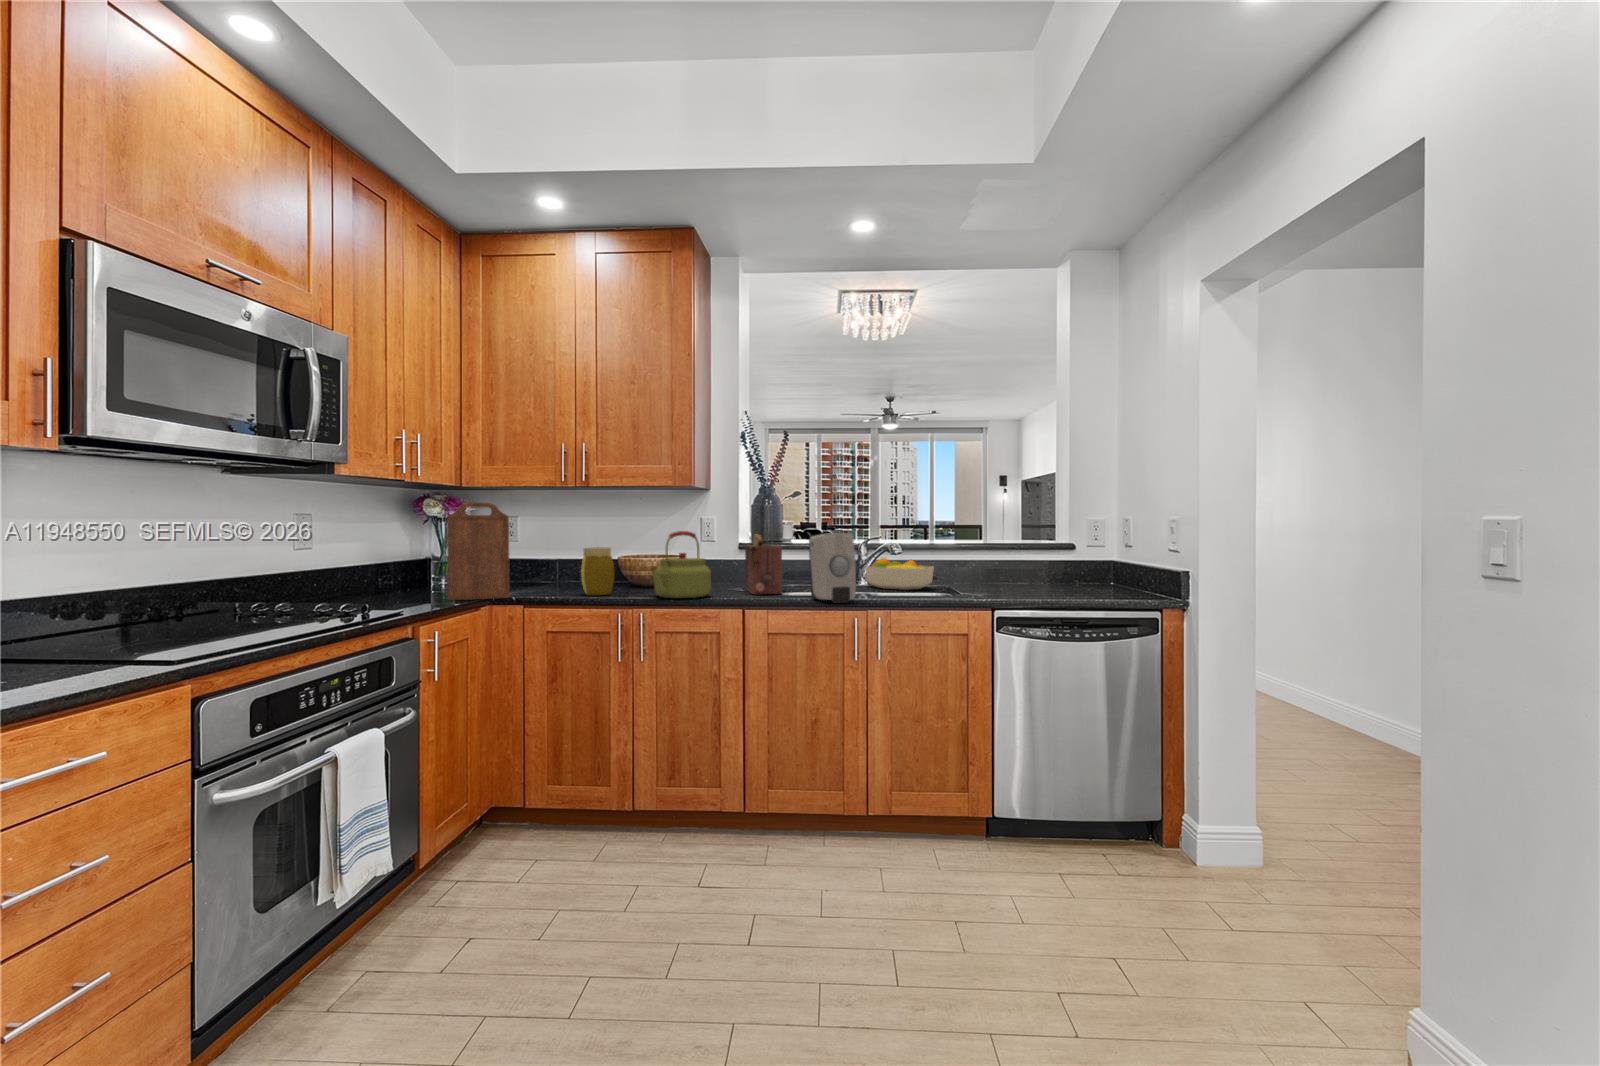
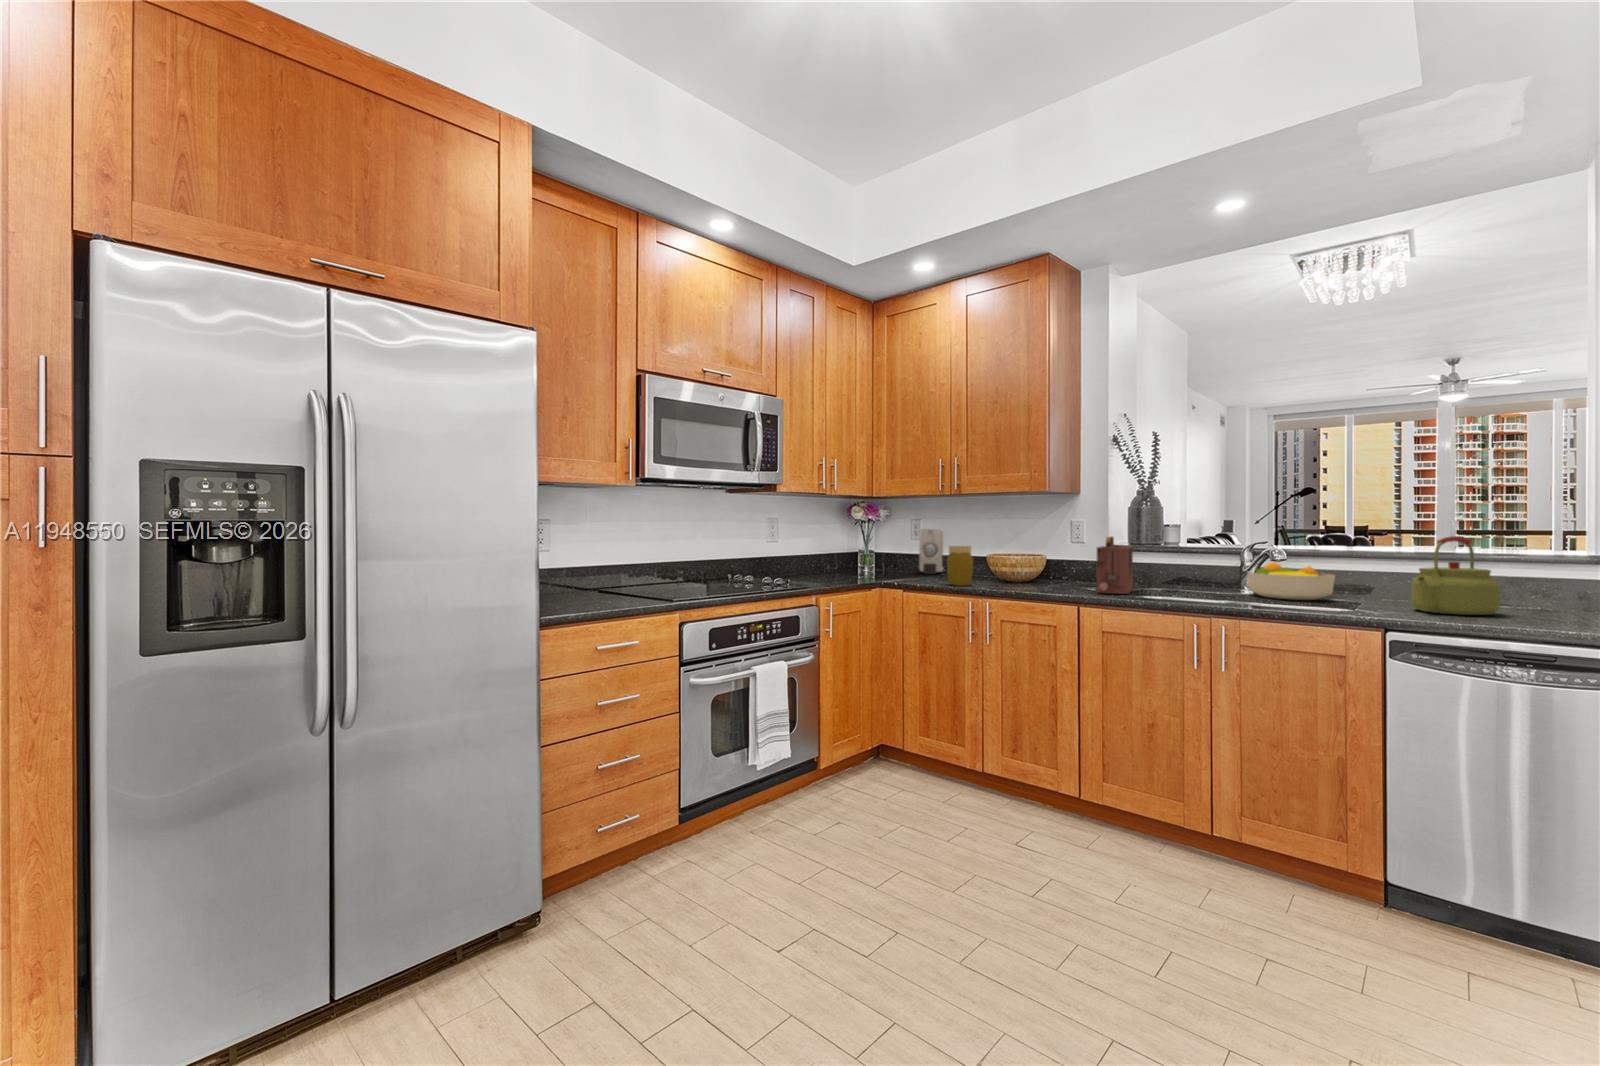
cutting board: present [447,502,510,601] -> none [848,509,891,583]
kettle: present [651,531,711,598] -> present [1411,536,1500,615]
soap dispenser: present [809,533,856,603] -> present [919,529,944,574]

